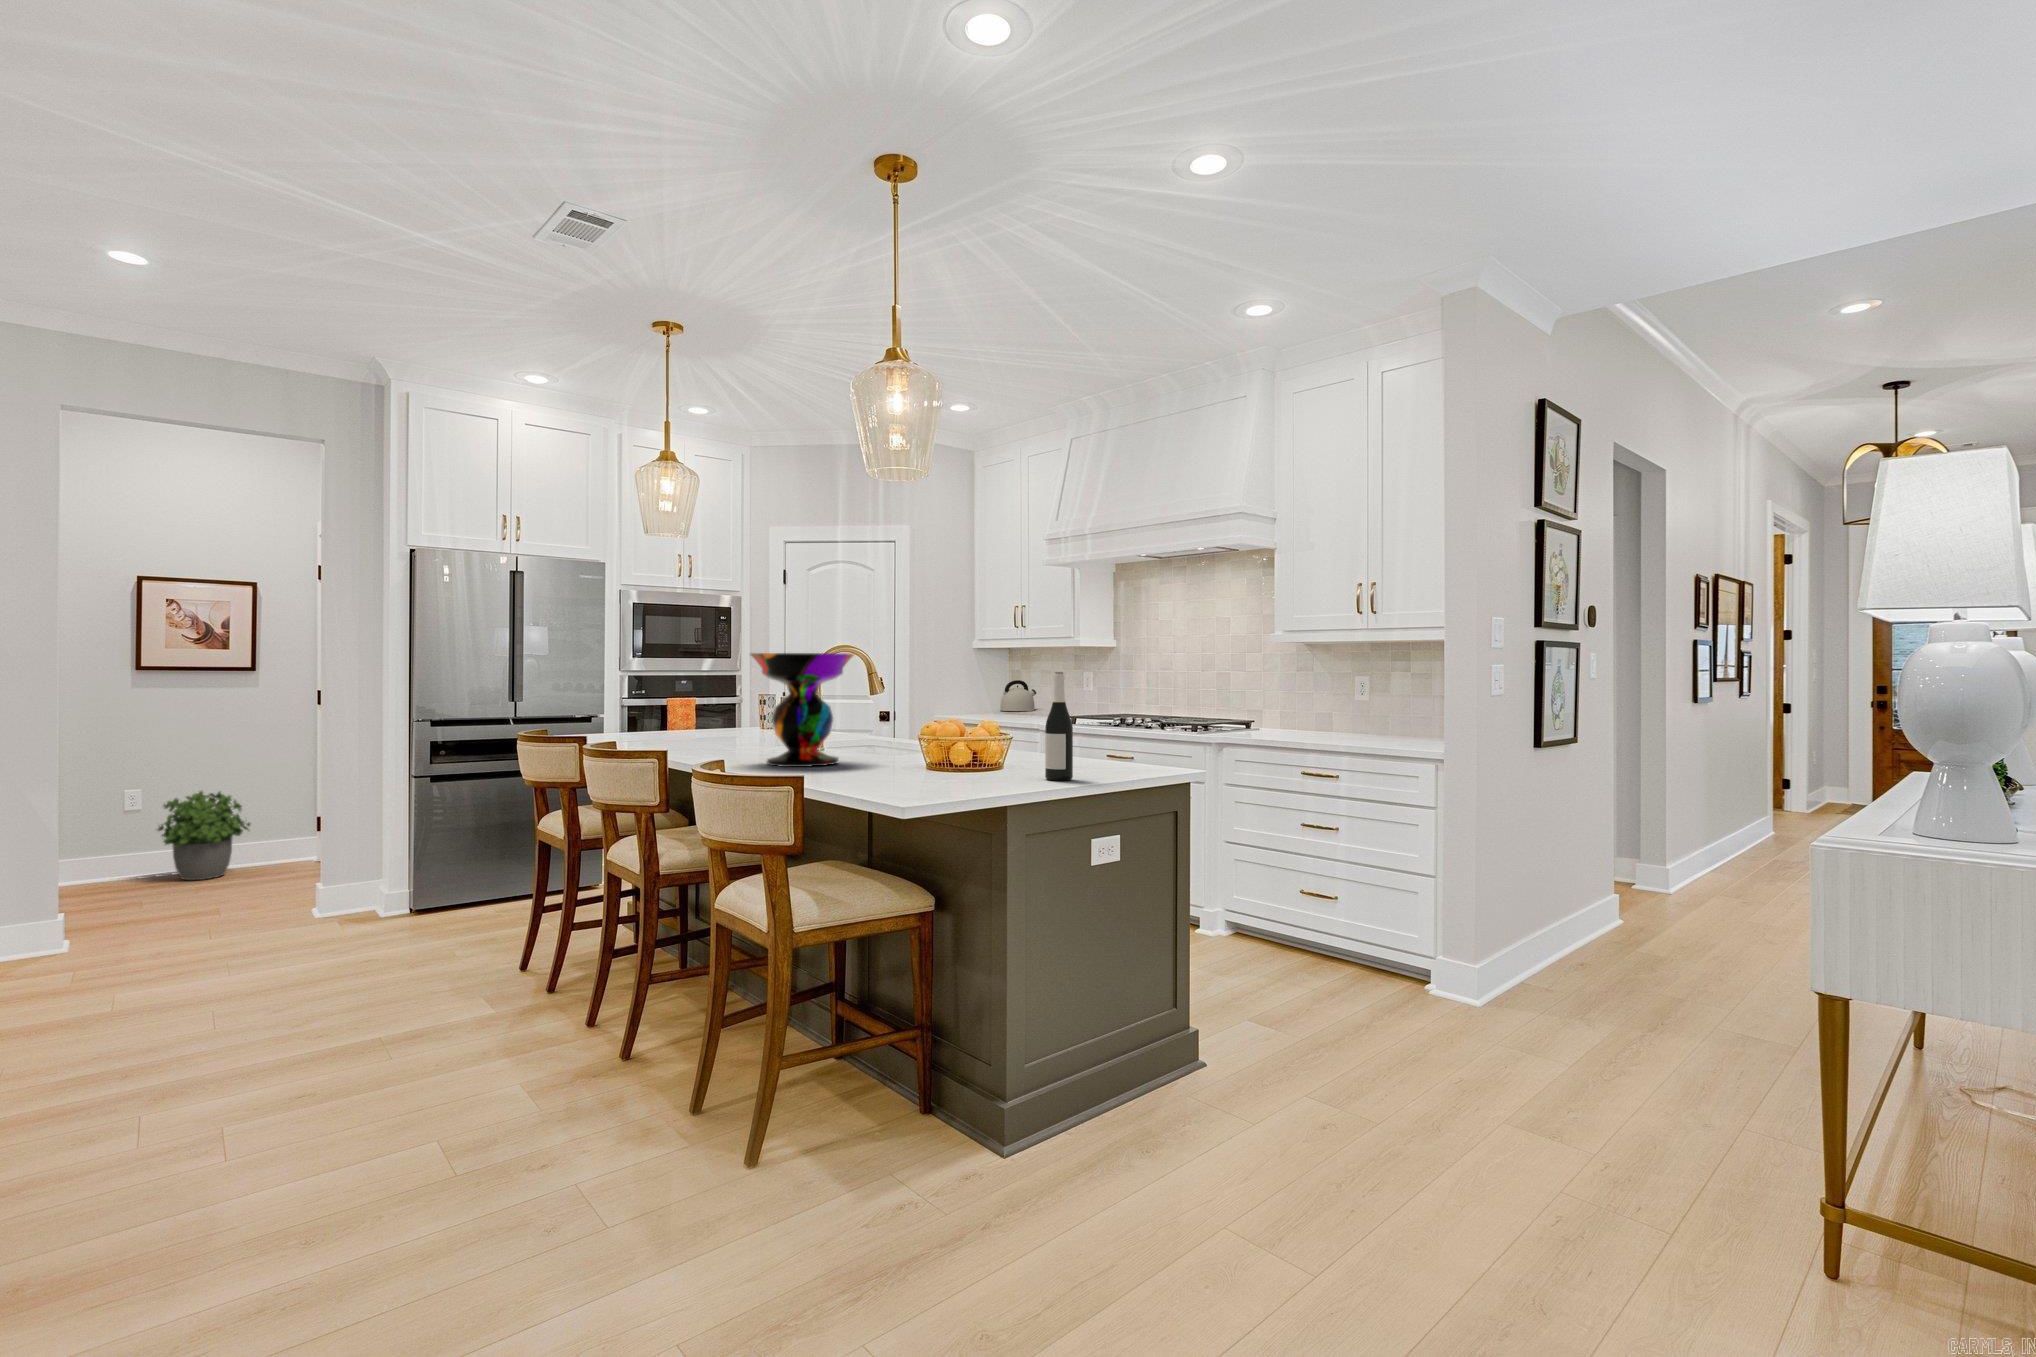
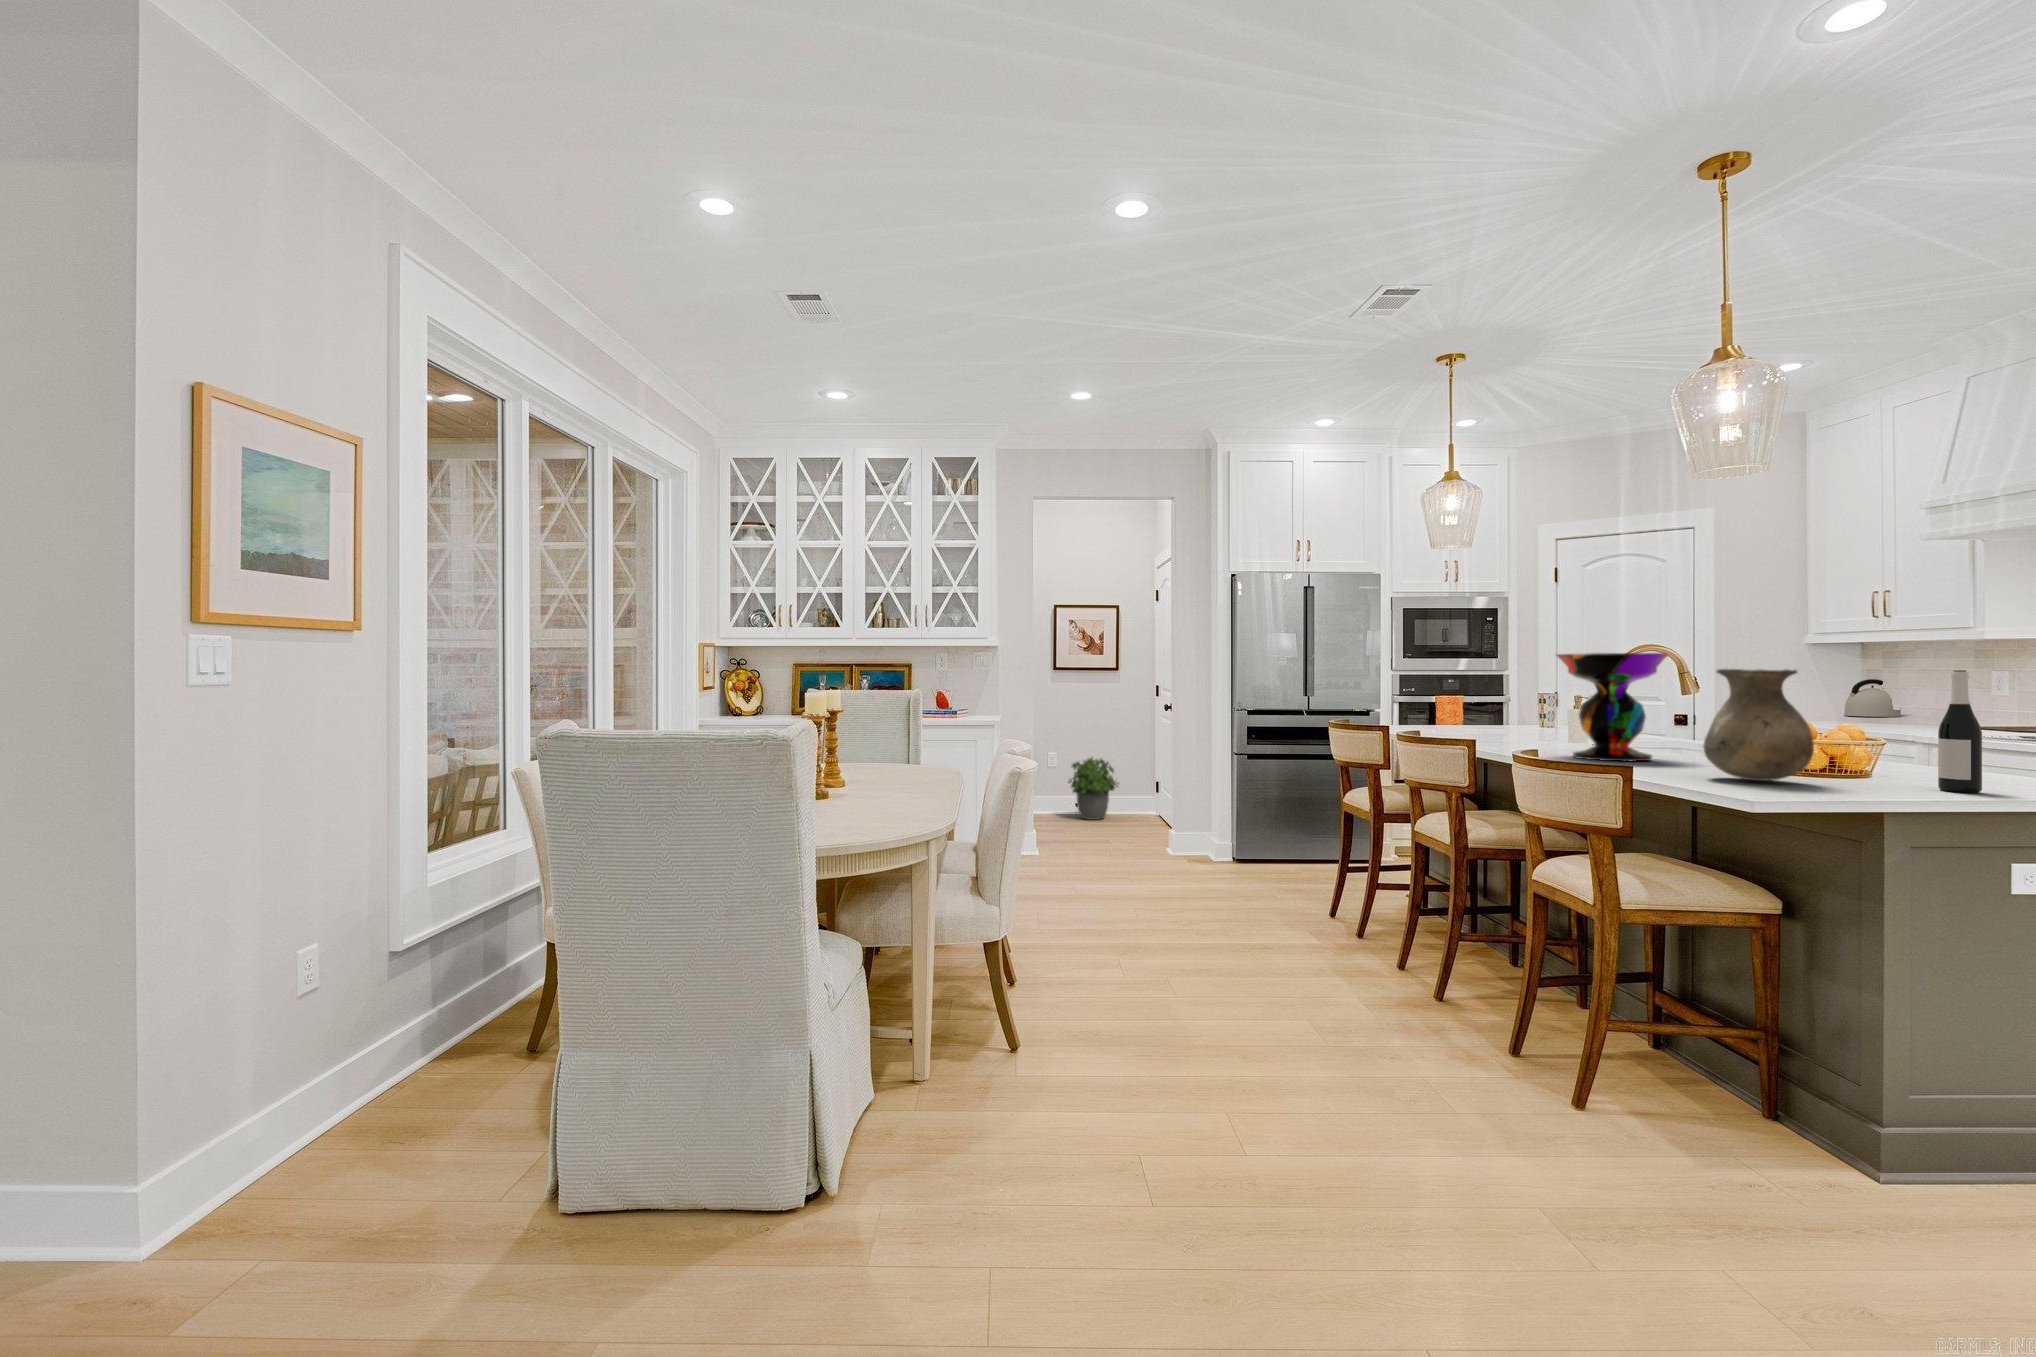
vase: none [871,670,958,782] -> present [1703,669,1814,781]

